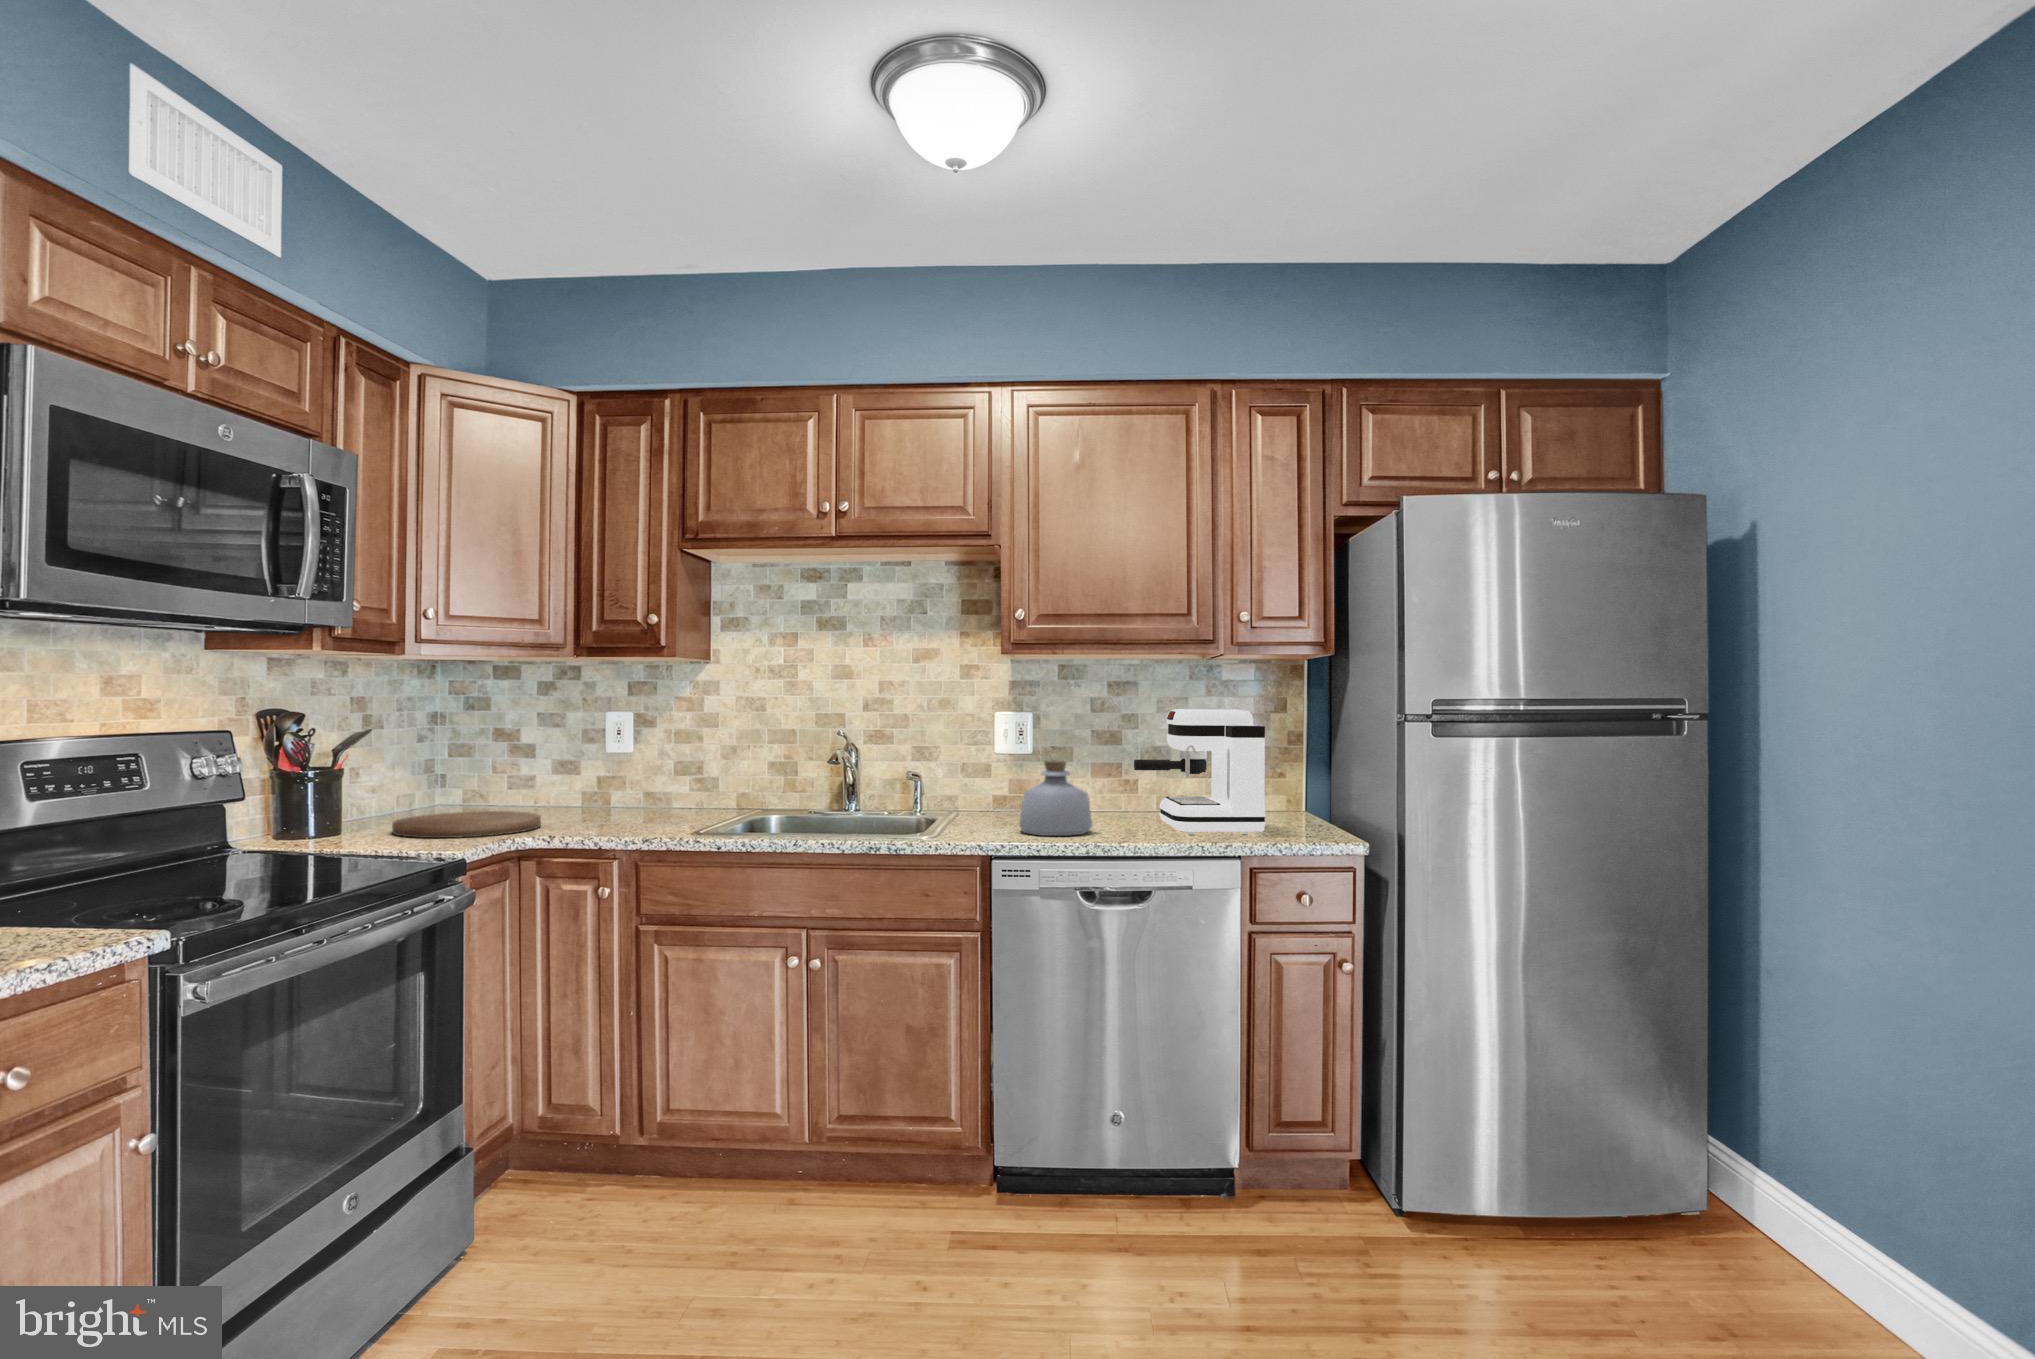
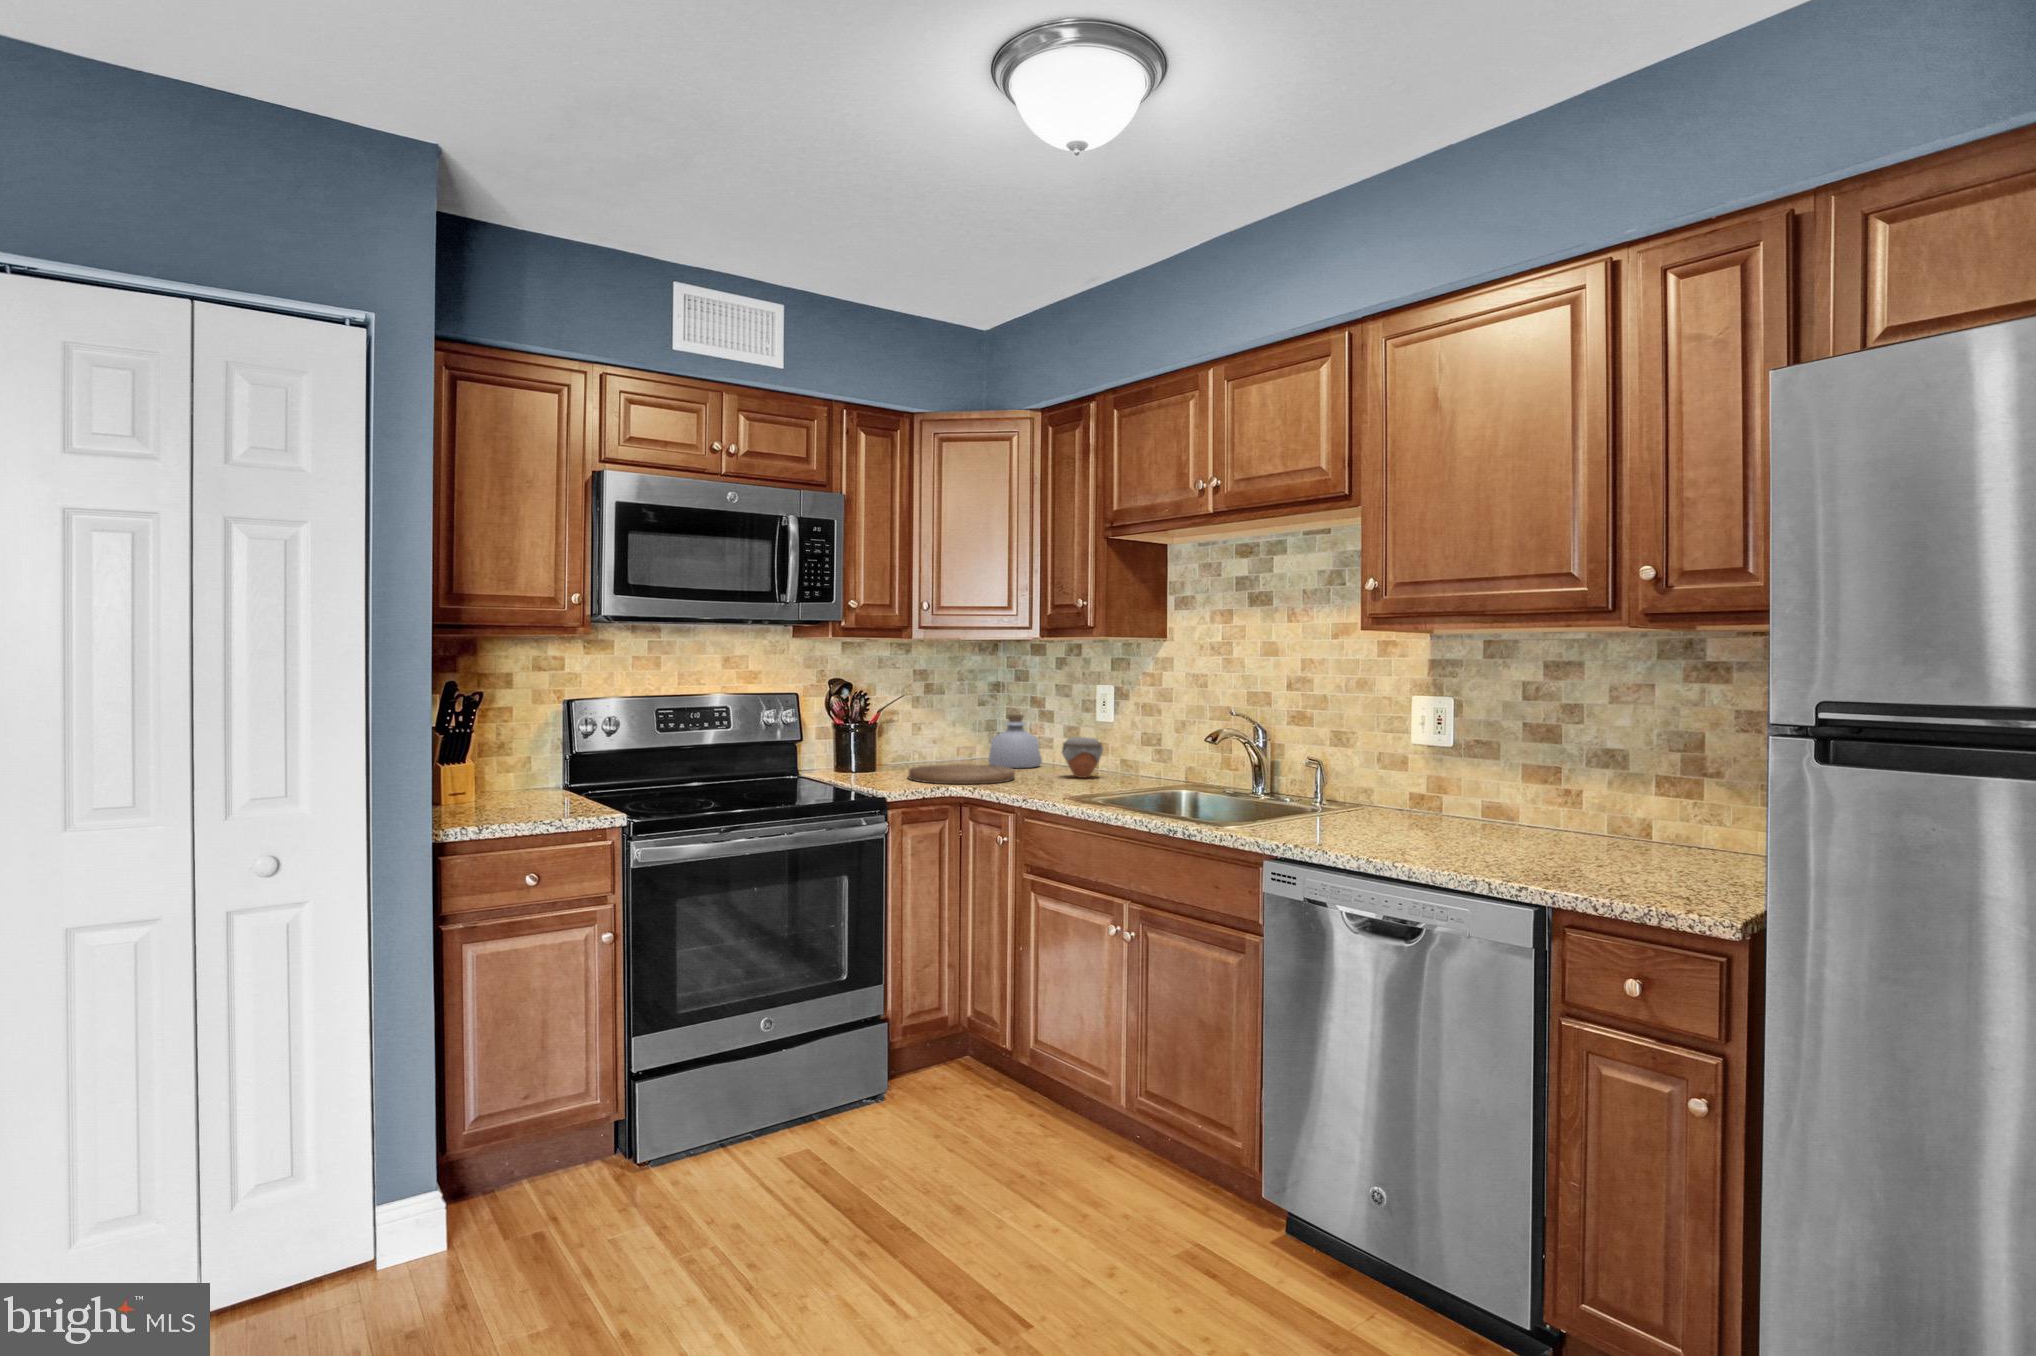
coffee maker: present [1134,709,1265,835] -> none [1506,701,1687,883]
bottle: present [1019,760,1092,836] -> present [988,714,1042,768]
jar: none [574,769,622,815] -> present [1062,737,1103,778]

